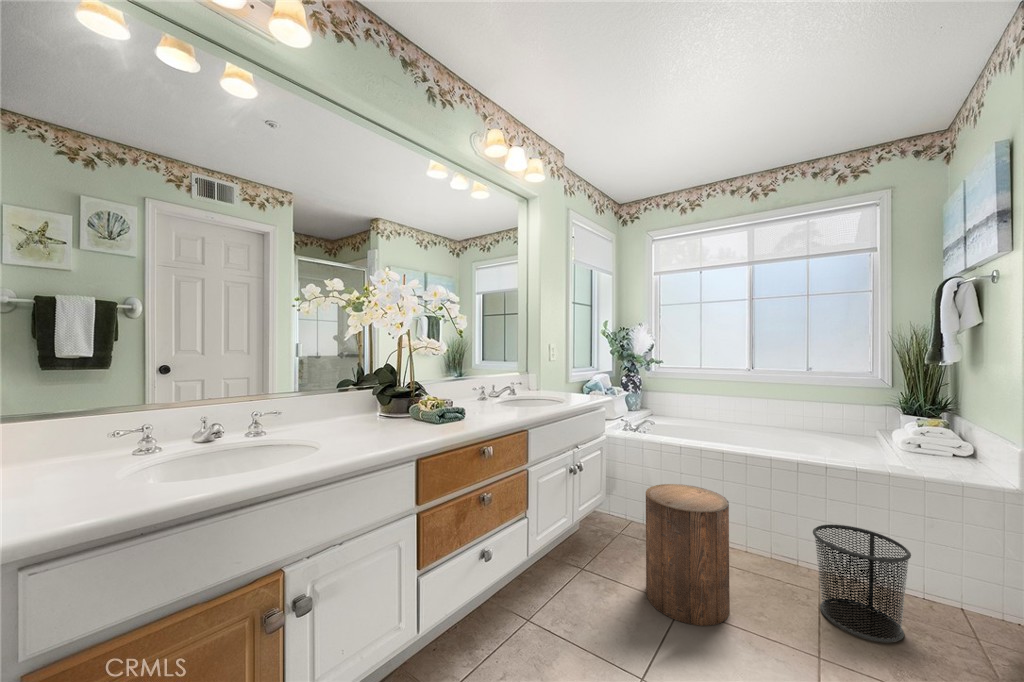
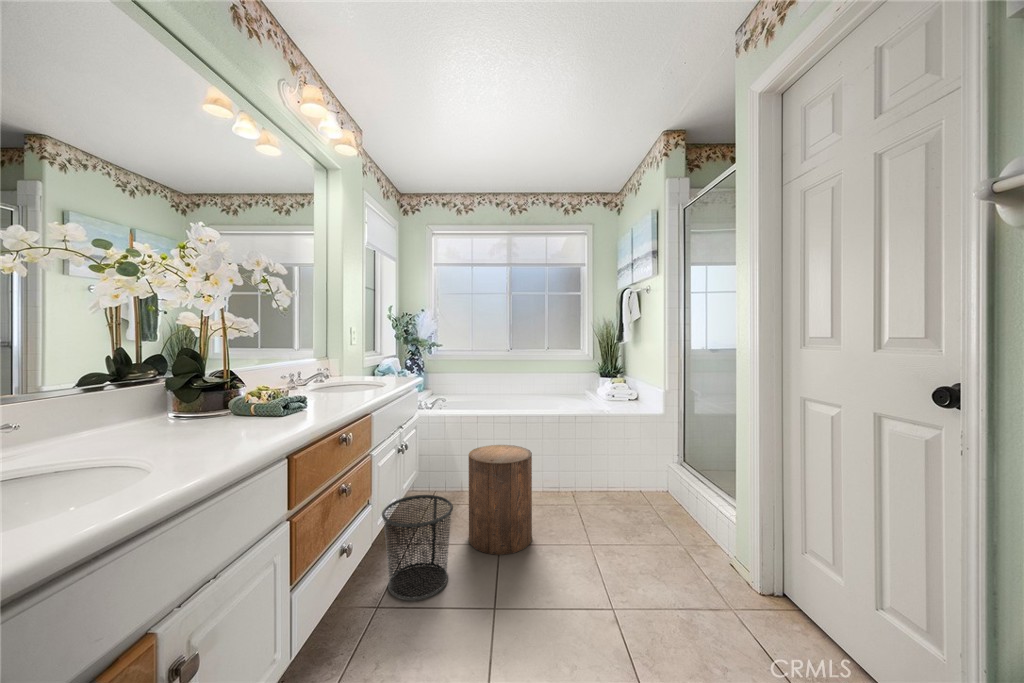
waste bin: present [813,524,911,642] -> present [382,495,453,600]

